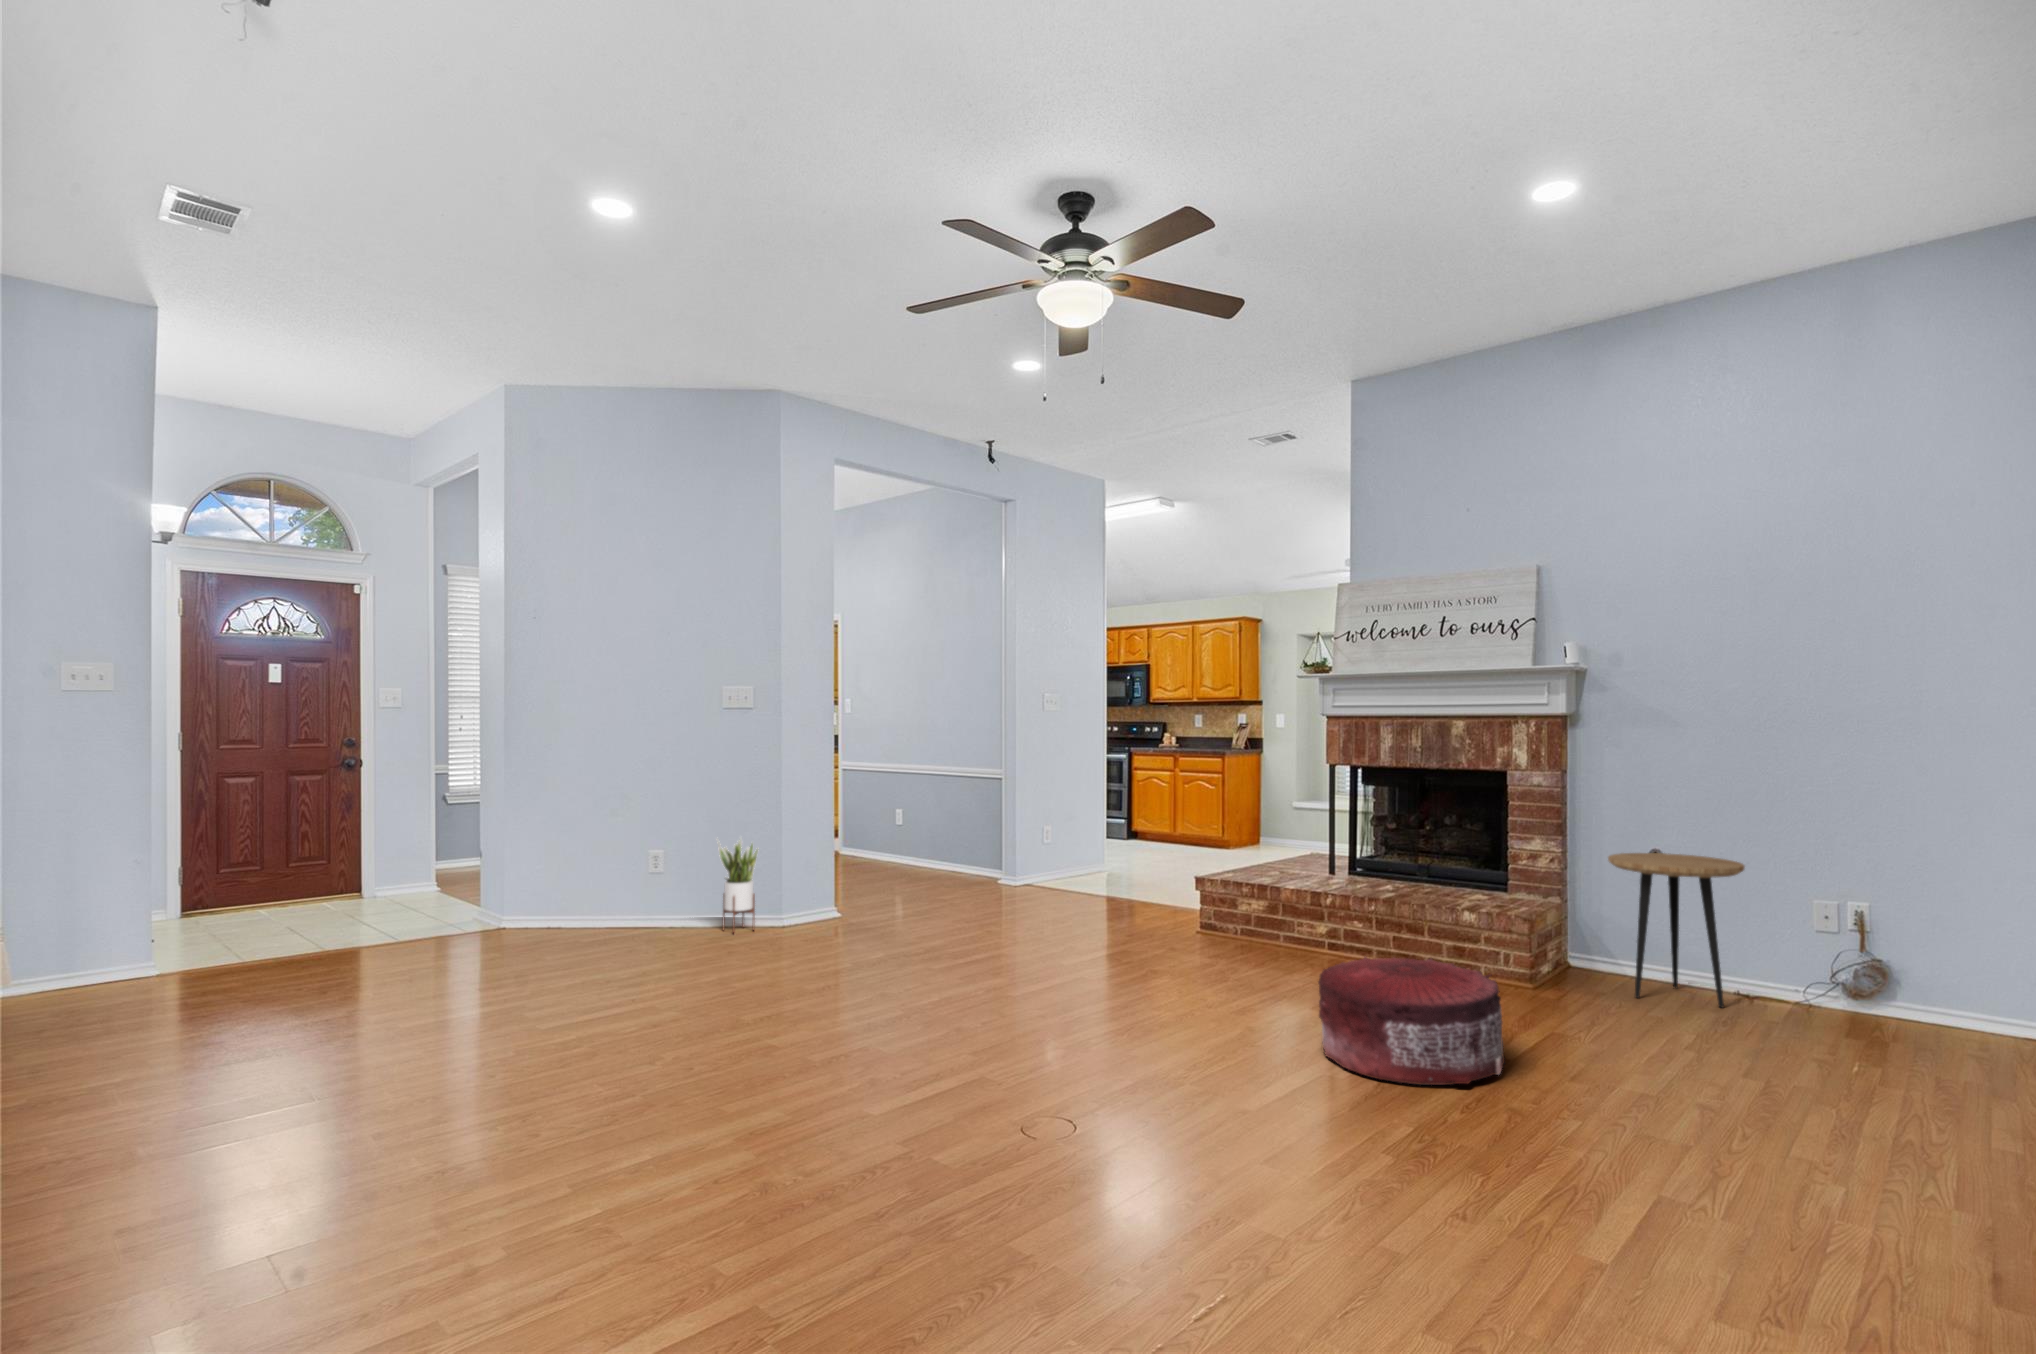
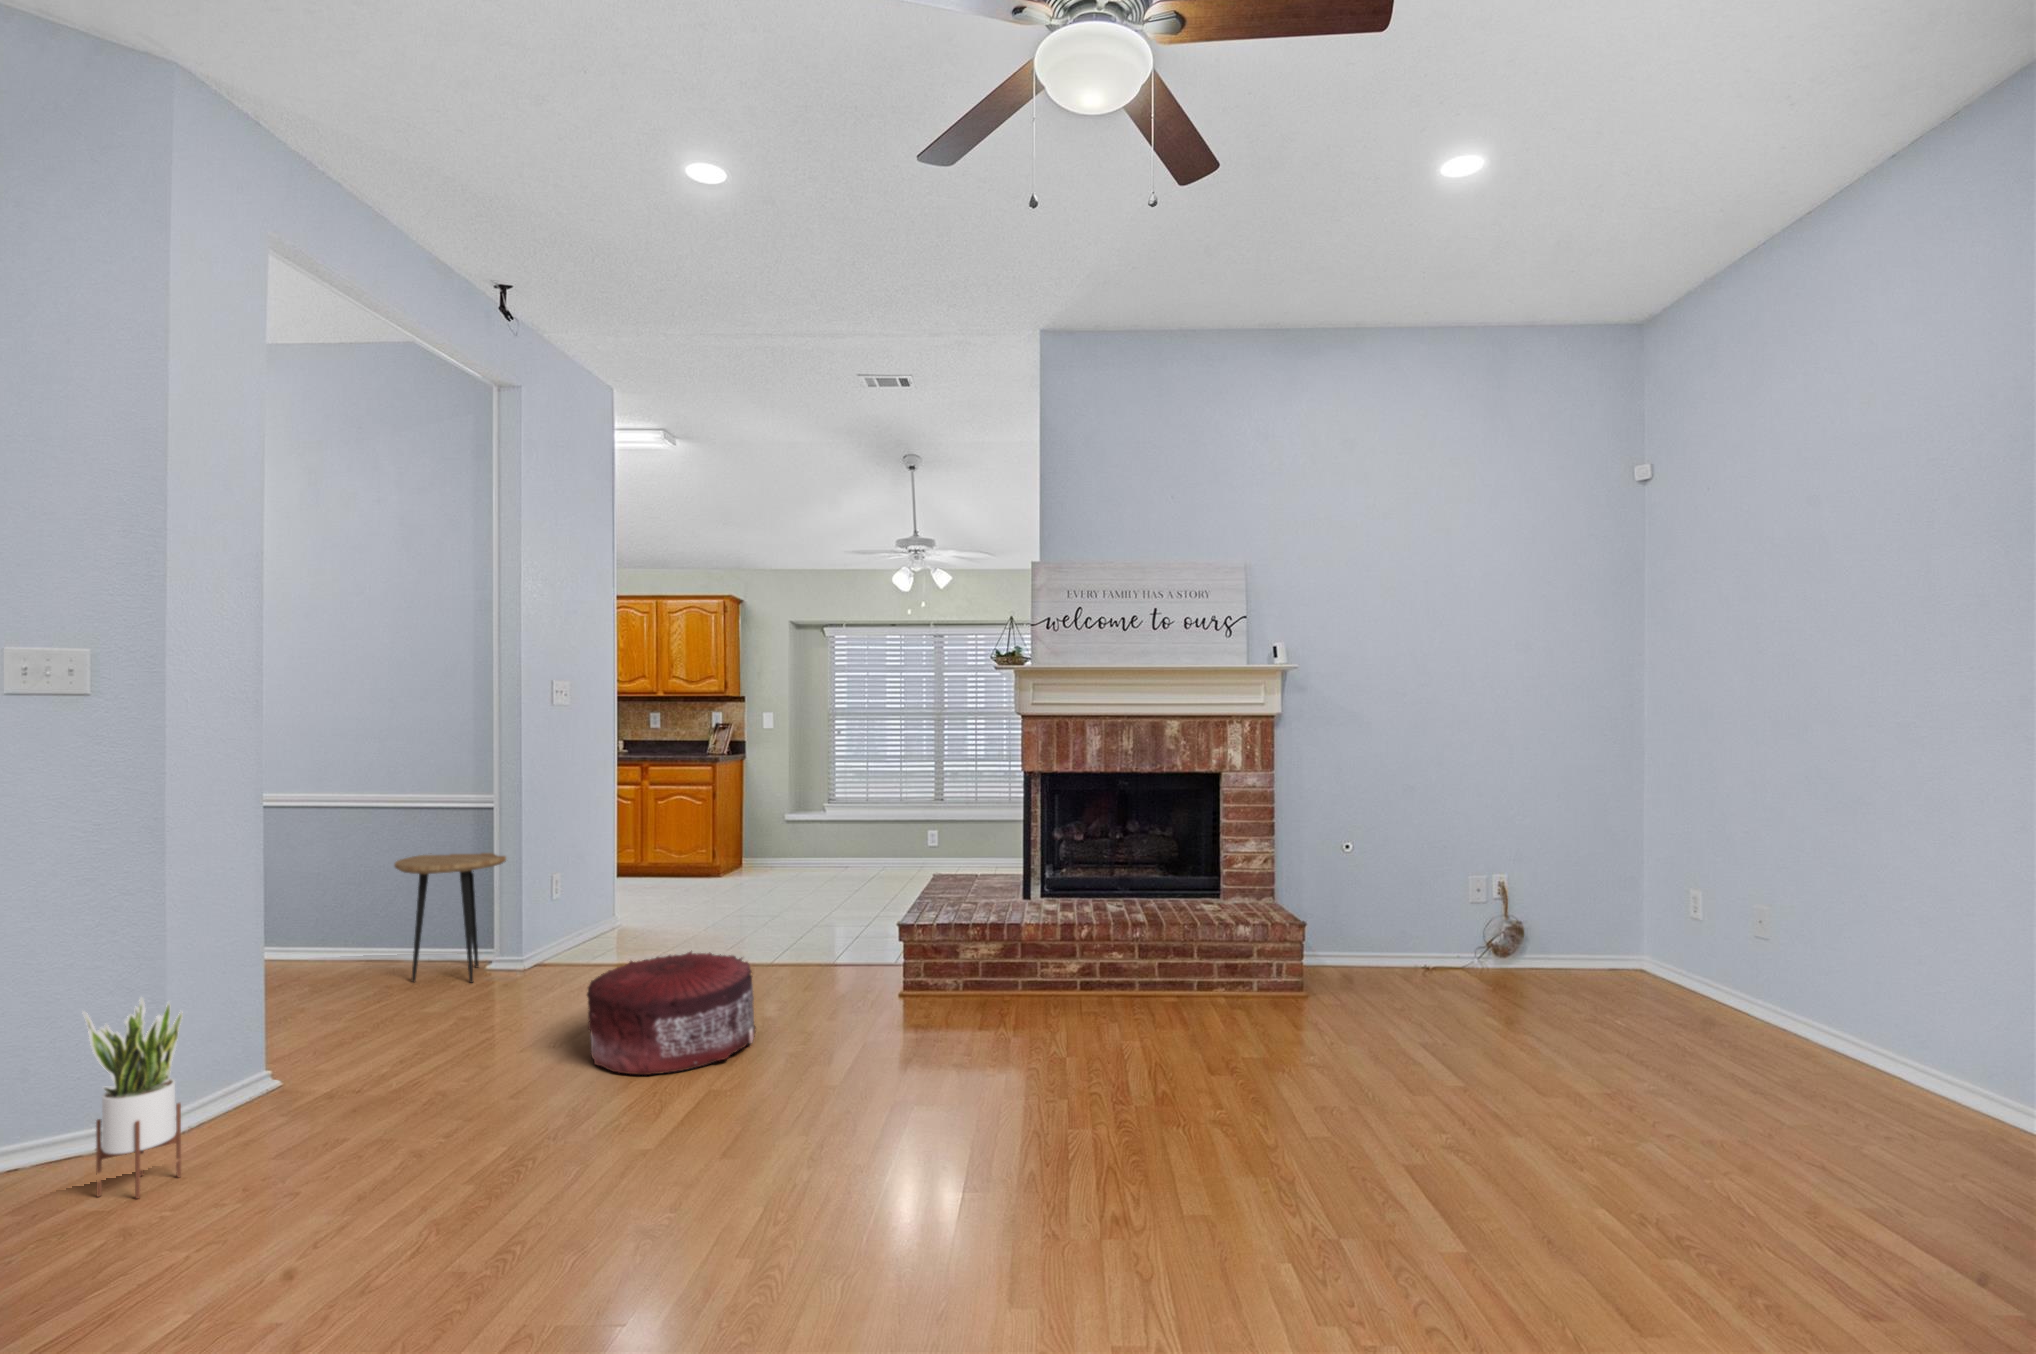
side table: present [1608,853,1745,1008] -> present [394,853,506,983]
pouf: present [1318,957,1505,1085] -> present [587,952,755,1075]

